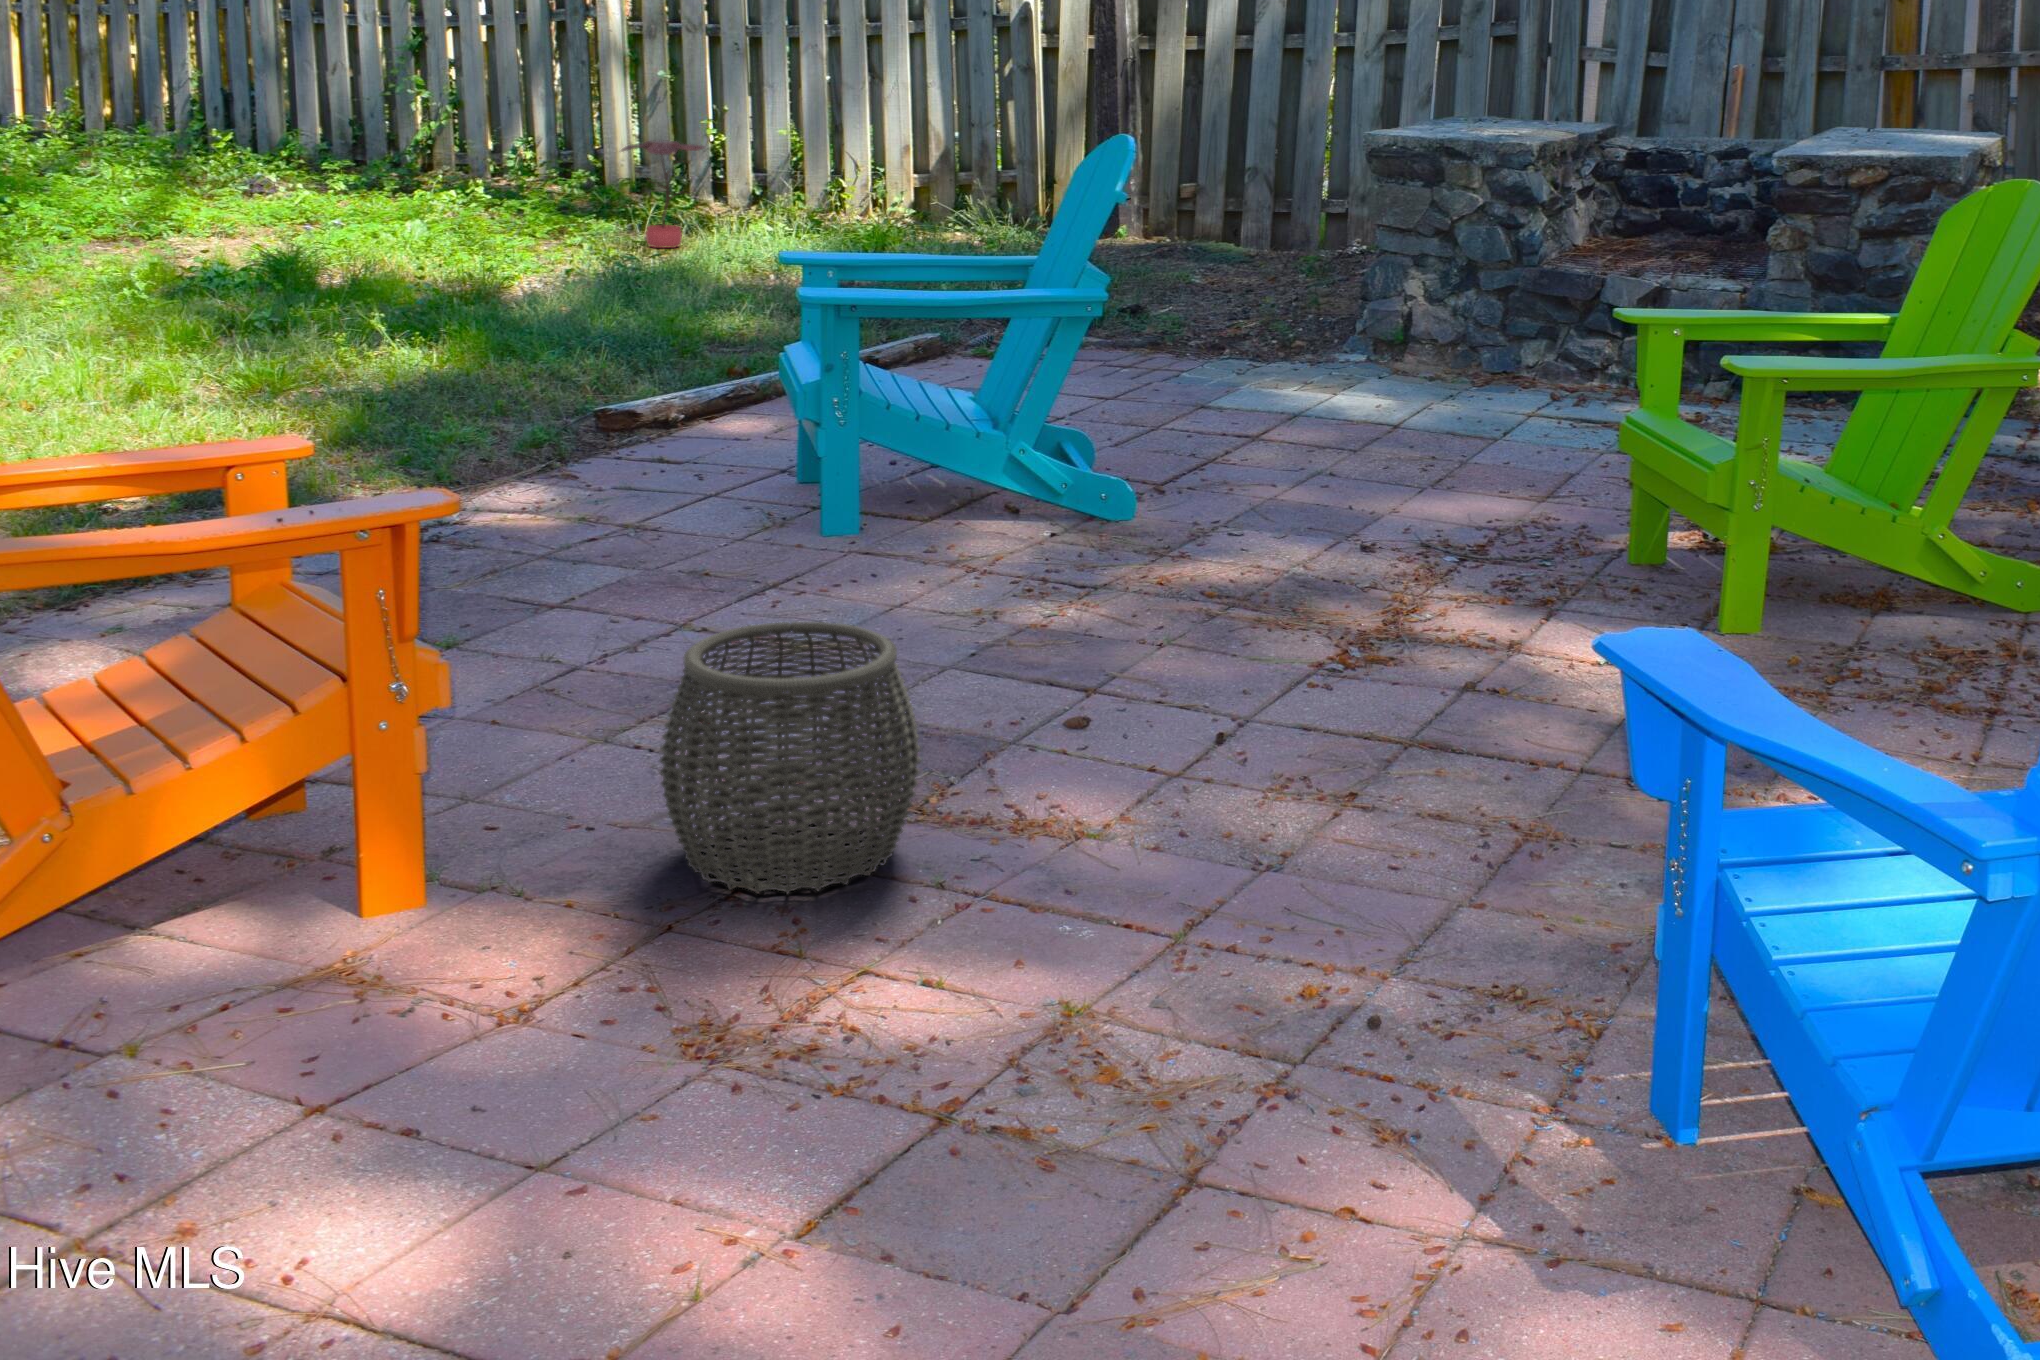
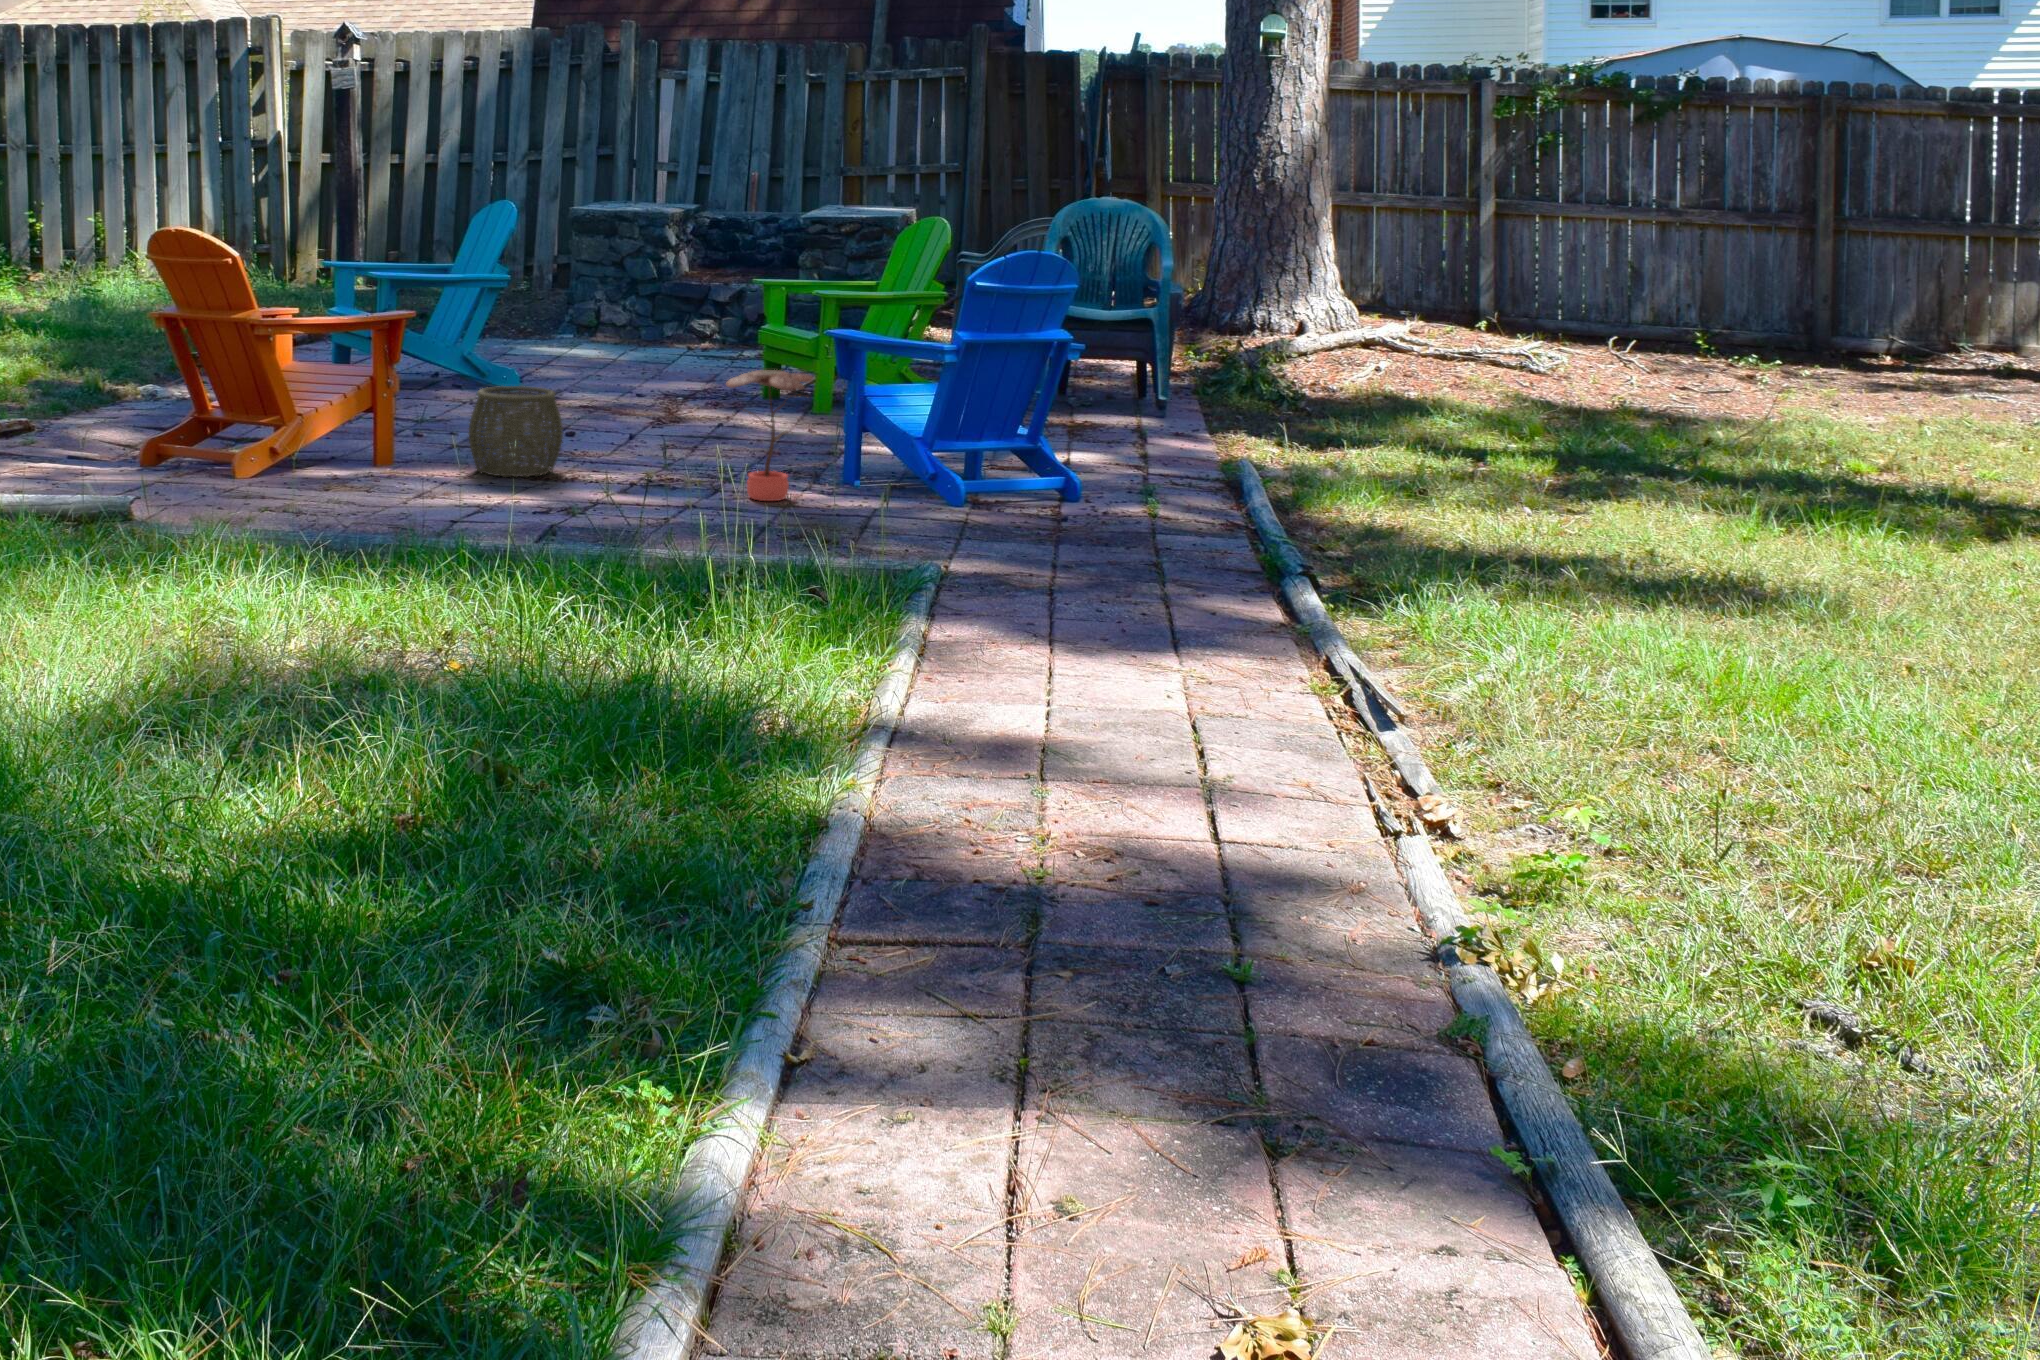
potted plant: present [621,140,704,248] -> present [726,370,814,501]

